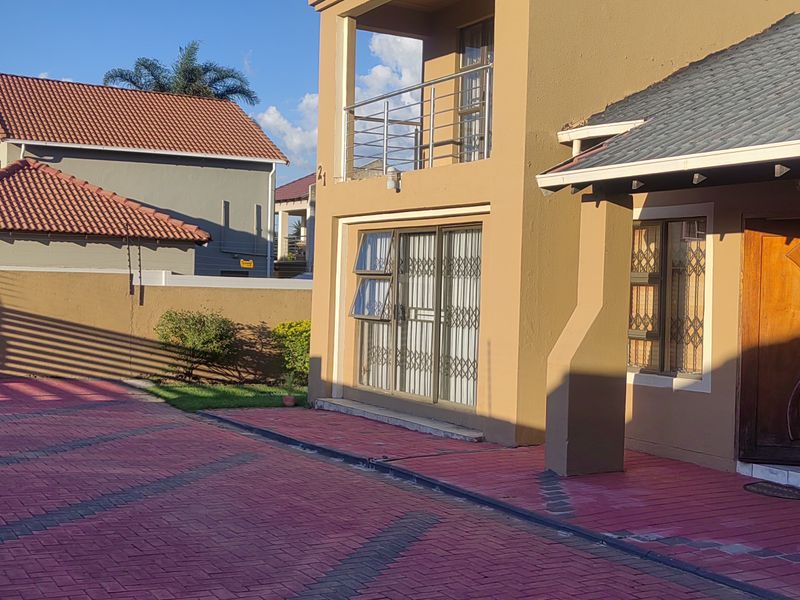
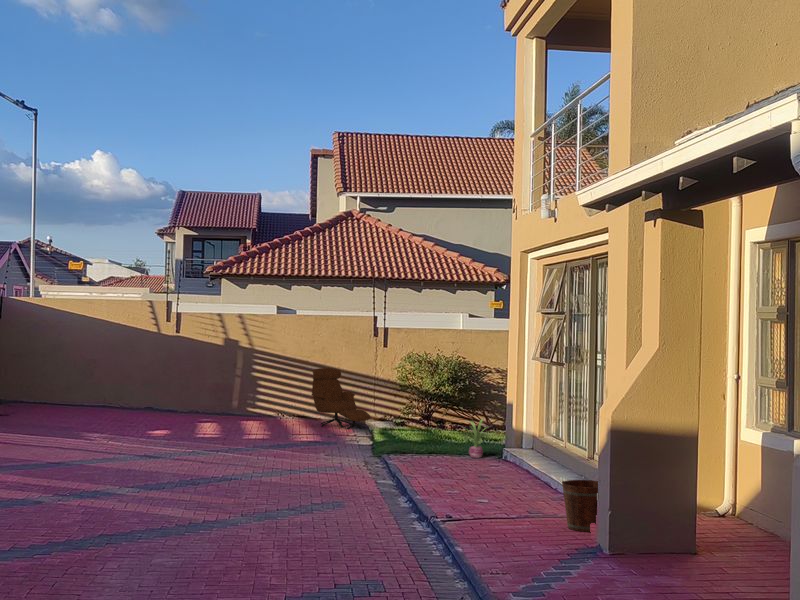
lounge chair: none [70,327,135,387] -> present [311,368,370,429]
bucket: none [457,412,493,451] -> present [562,480,598,532]

